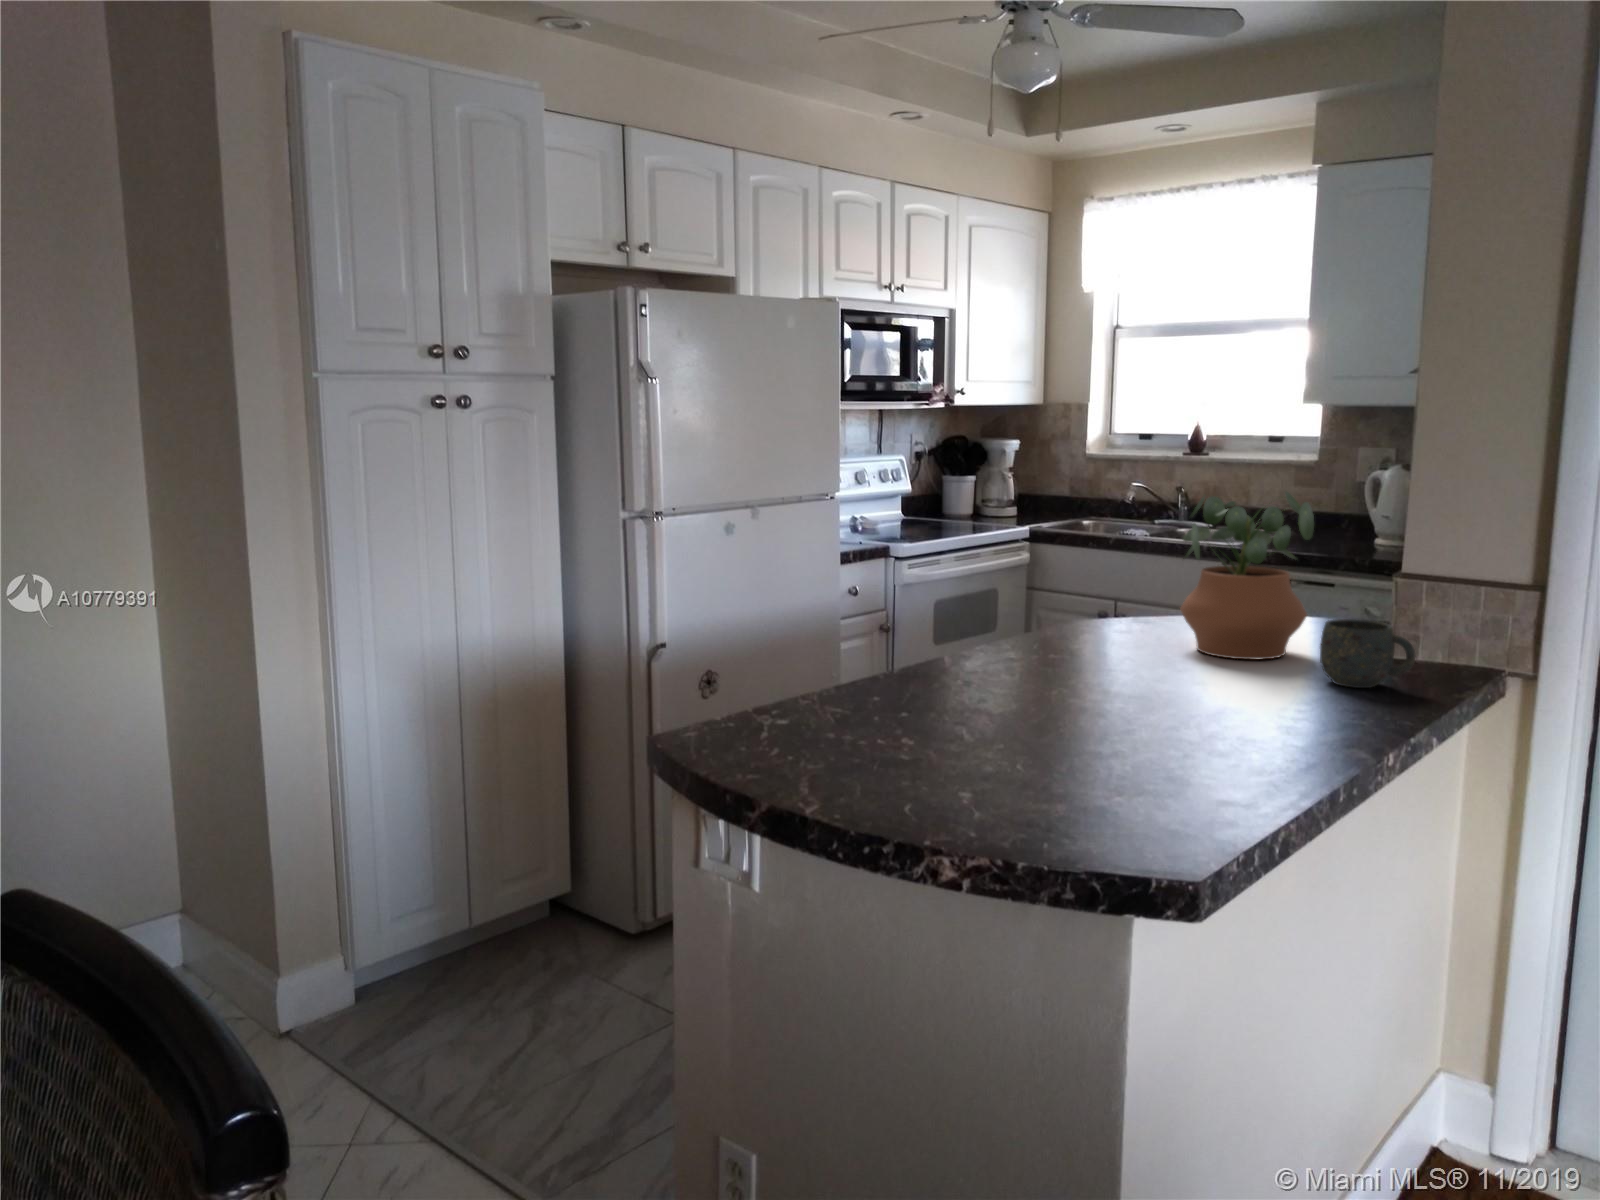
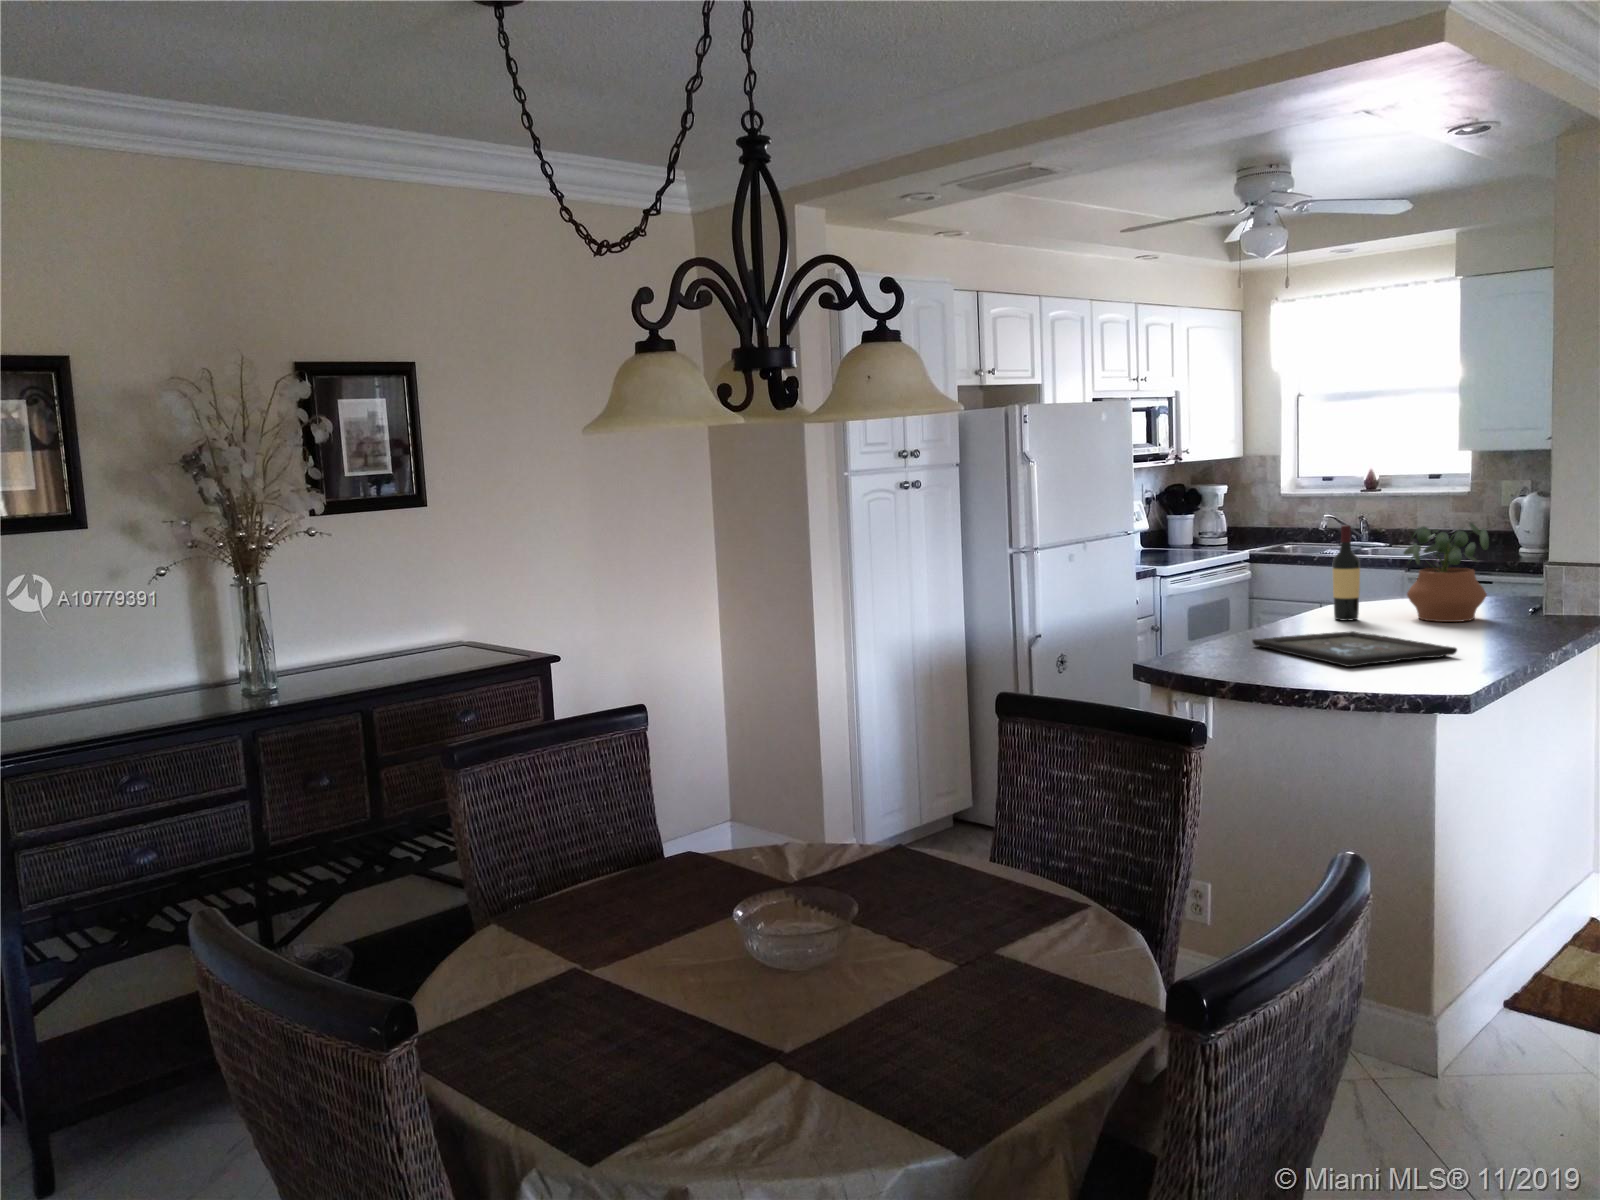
wine bottle: none [1063,488,1107,649] -> present [1332,525,1360,621]
mug: present [1320,619,1415,688] -> none [1498,594,1555,632]
tray: none [879,675,1229,769] -> present [1252,631,1457,667]

